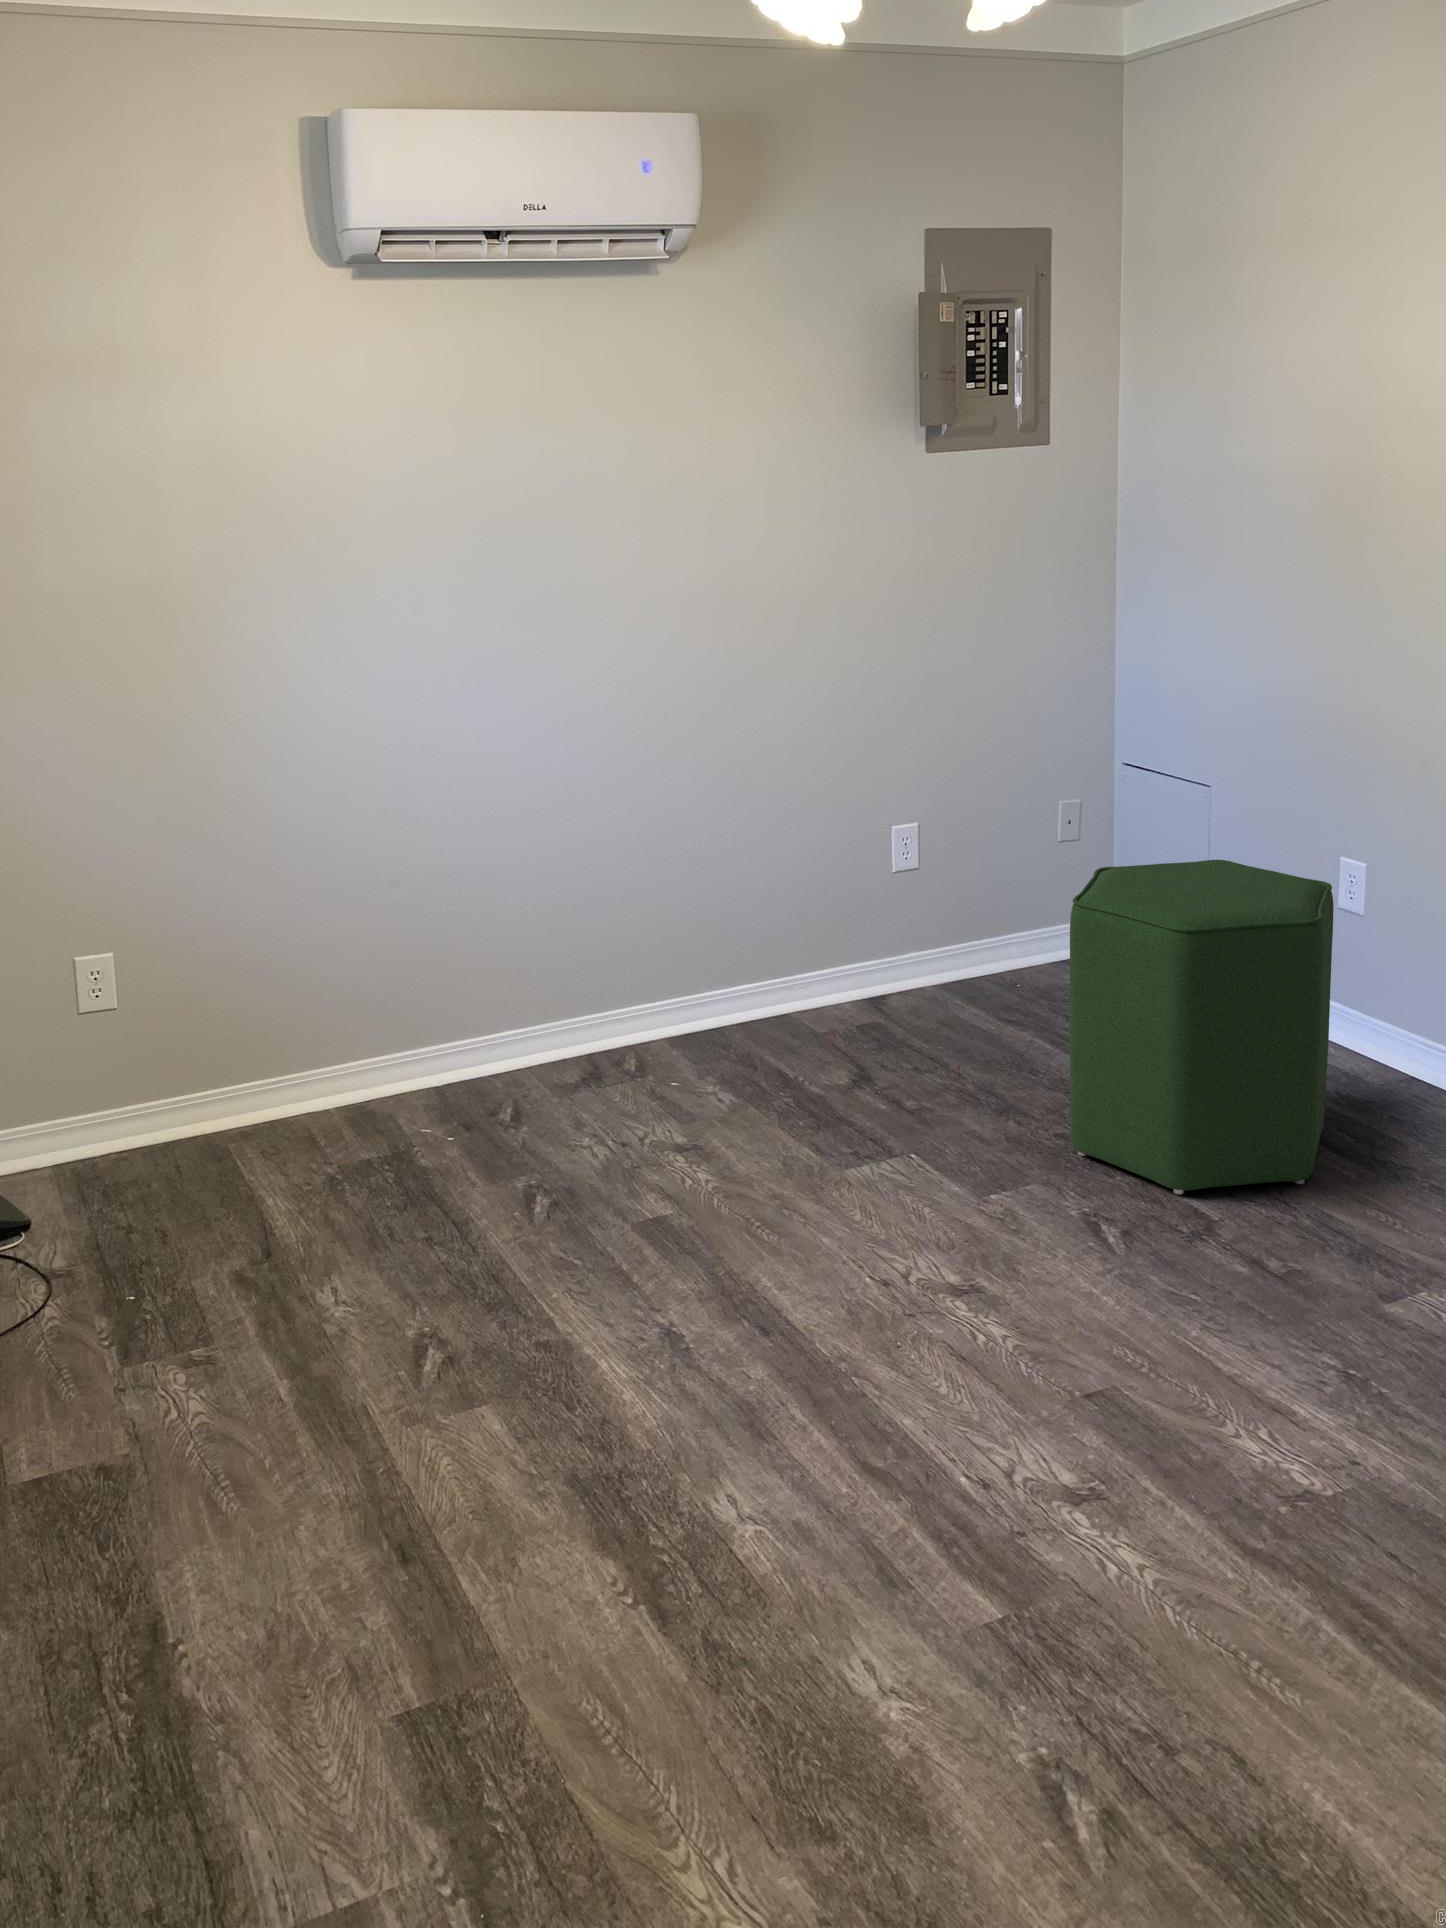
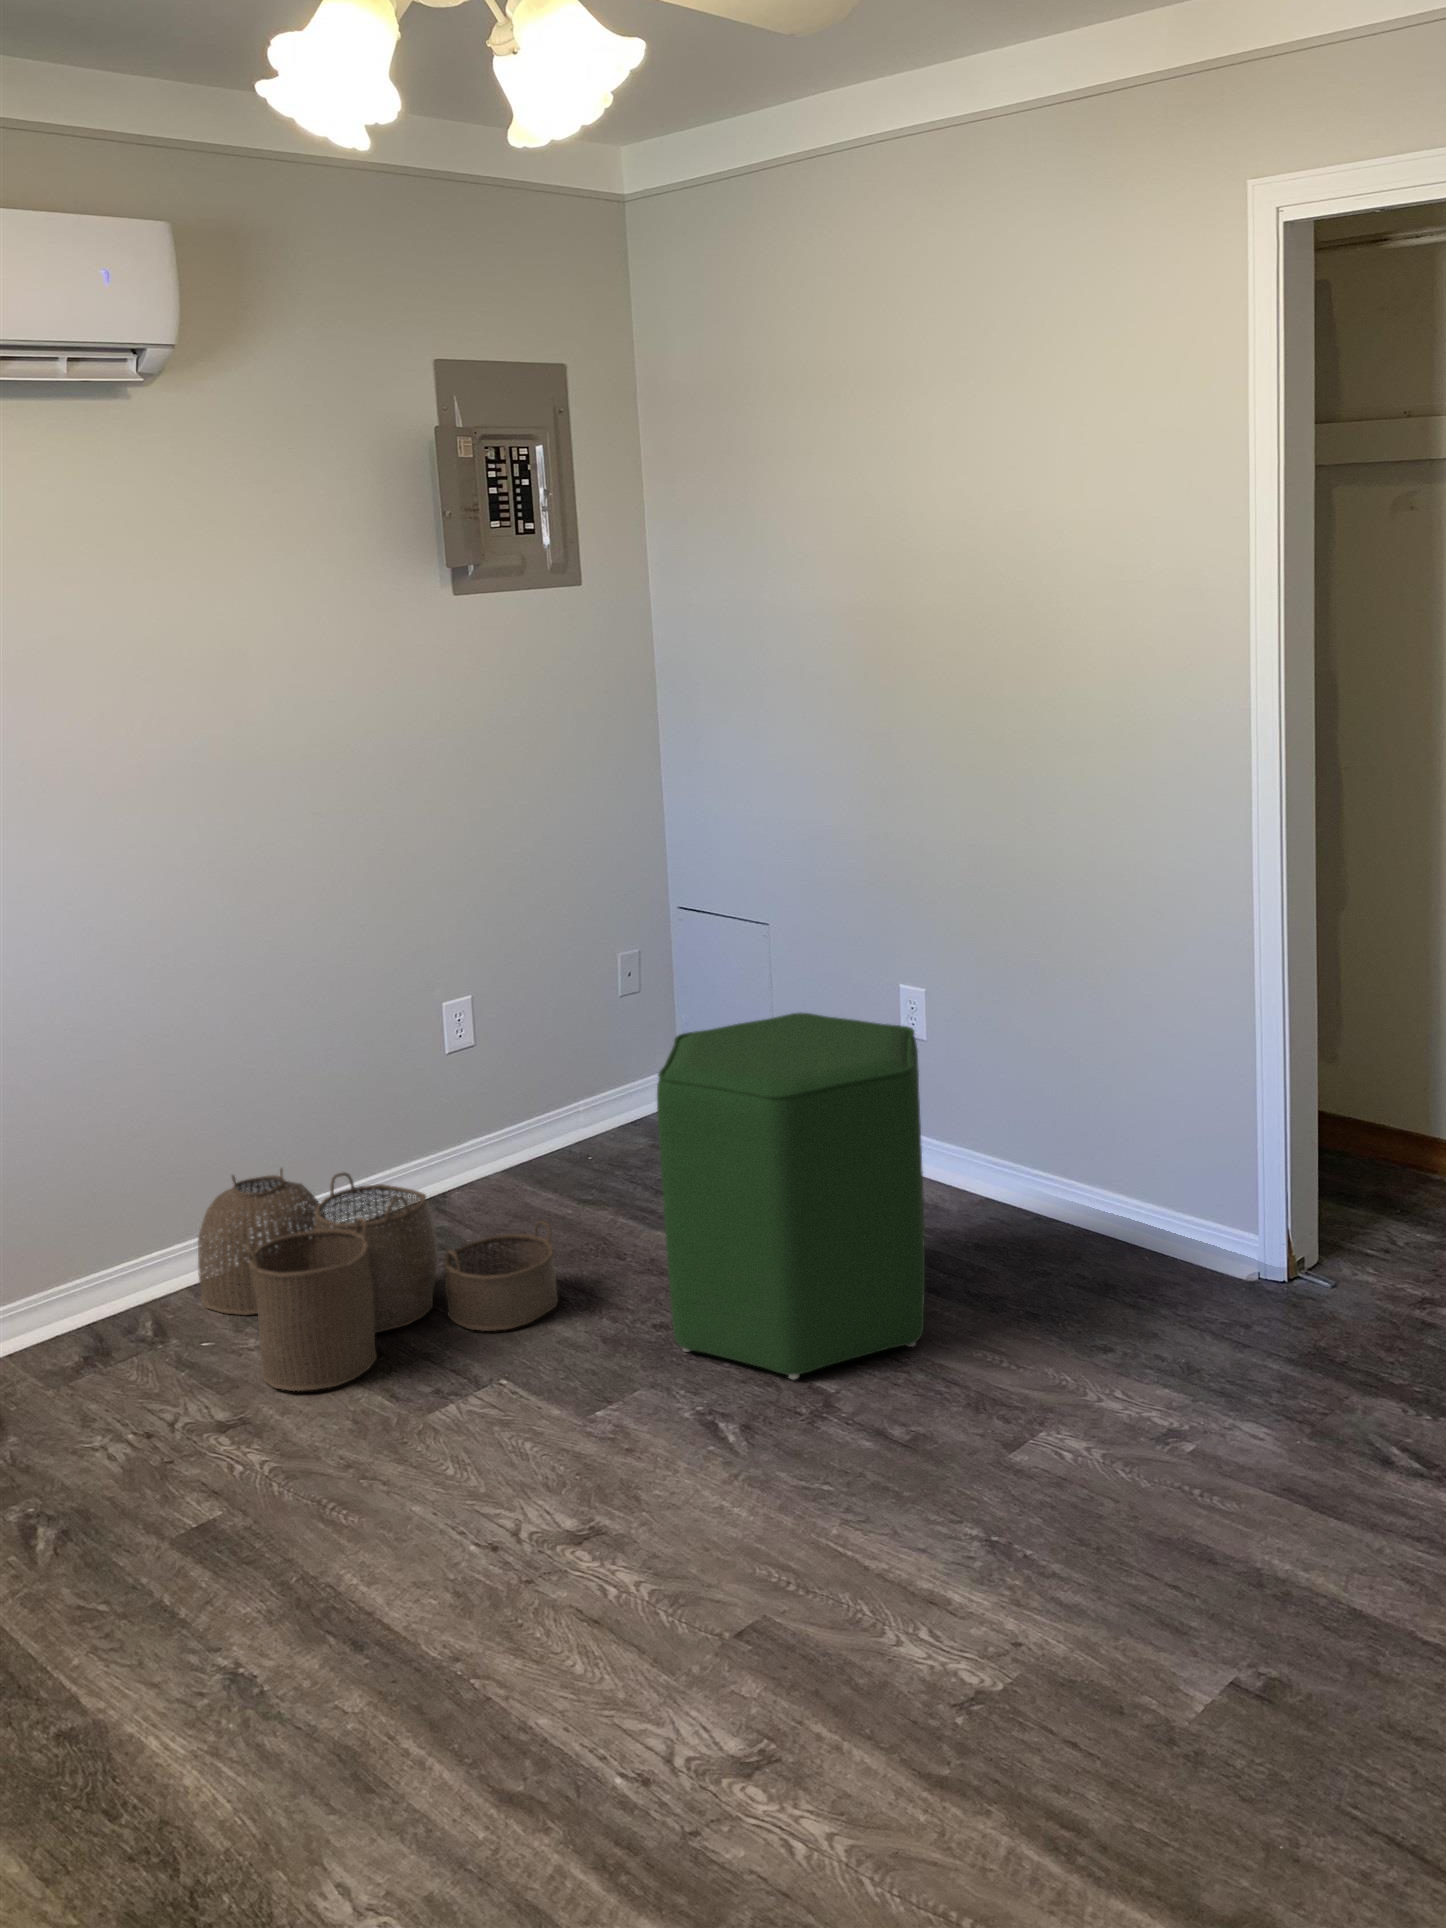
woven basket: none [672,949,973,1136] -> present [198,1168,558,1391]

